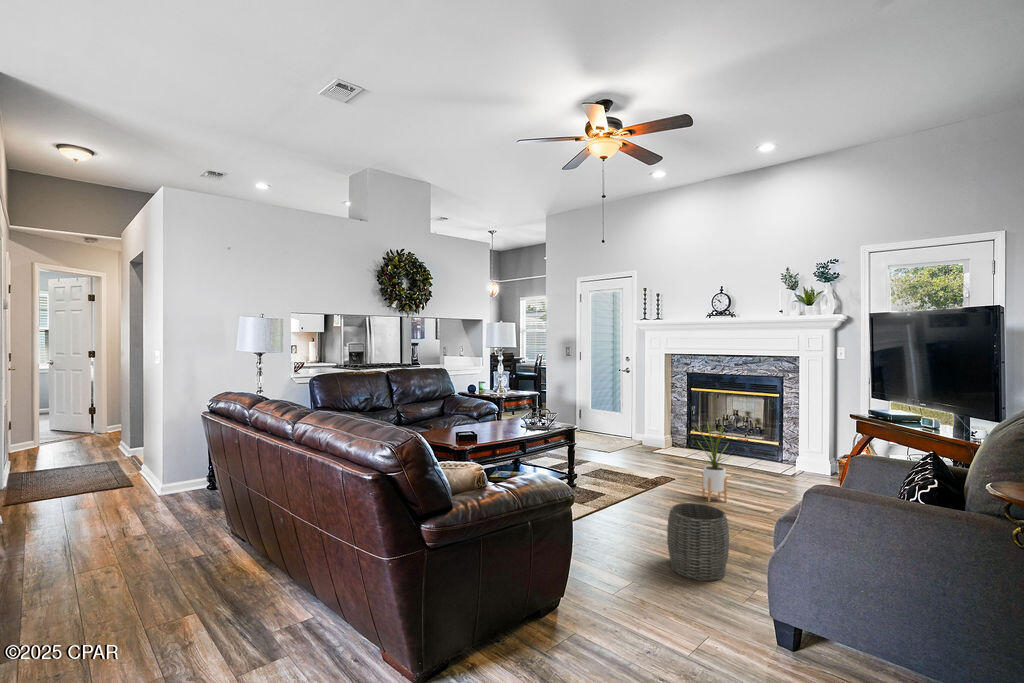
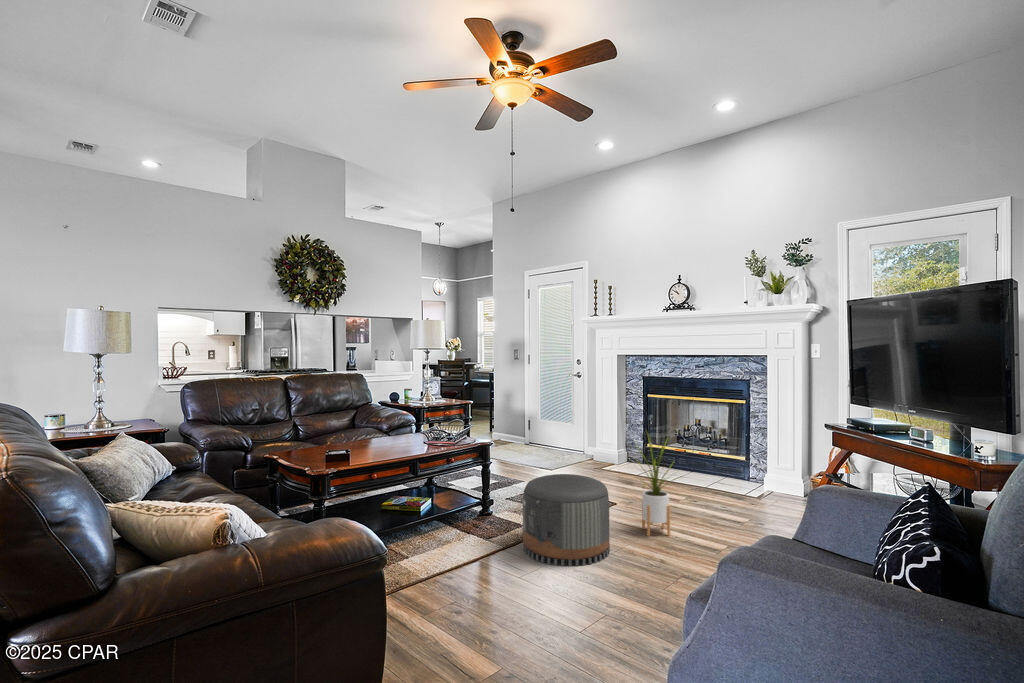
pouf: none [612,452,683,522] -> present [523,474,610,566]
woven basket: present [667,503,729,581] -> none [561,549,642,662]

